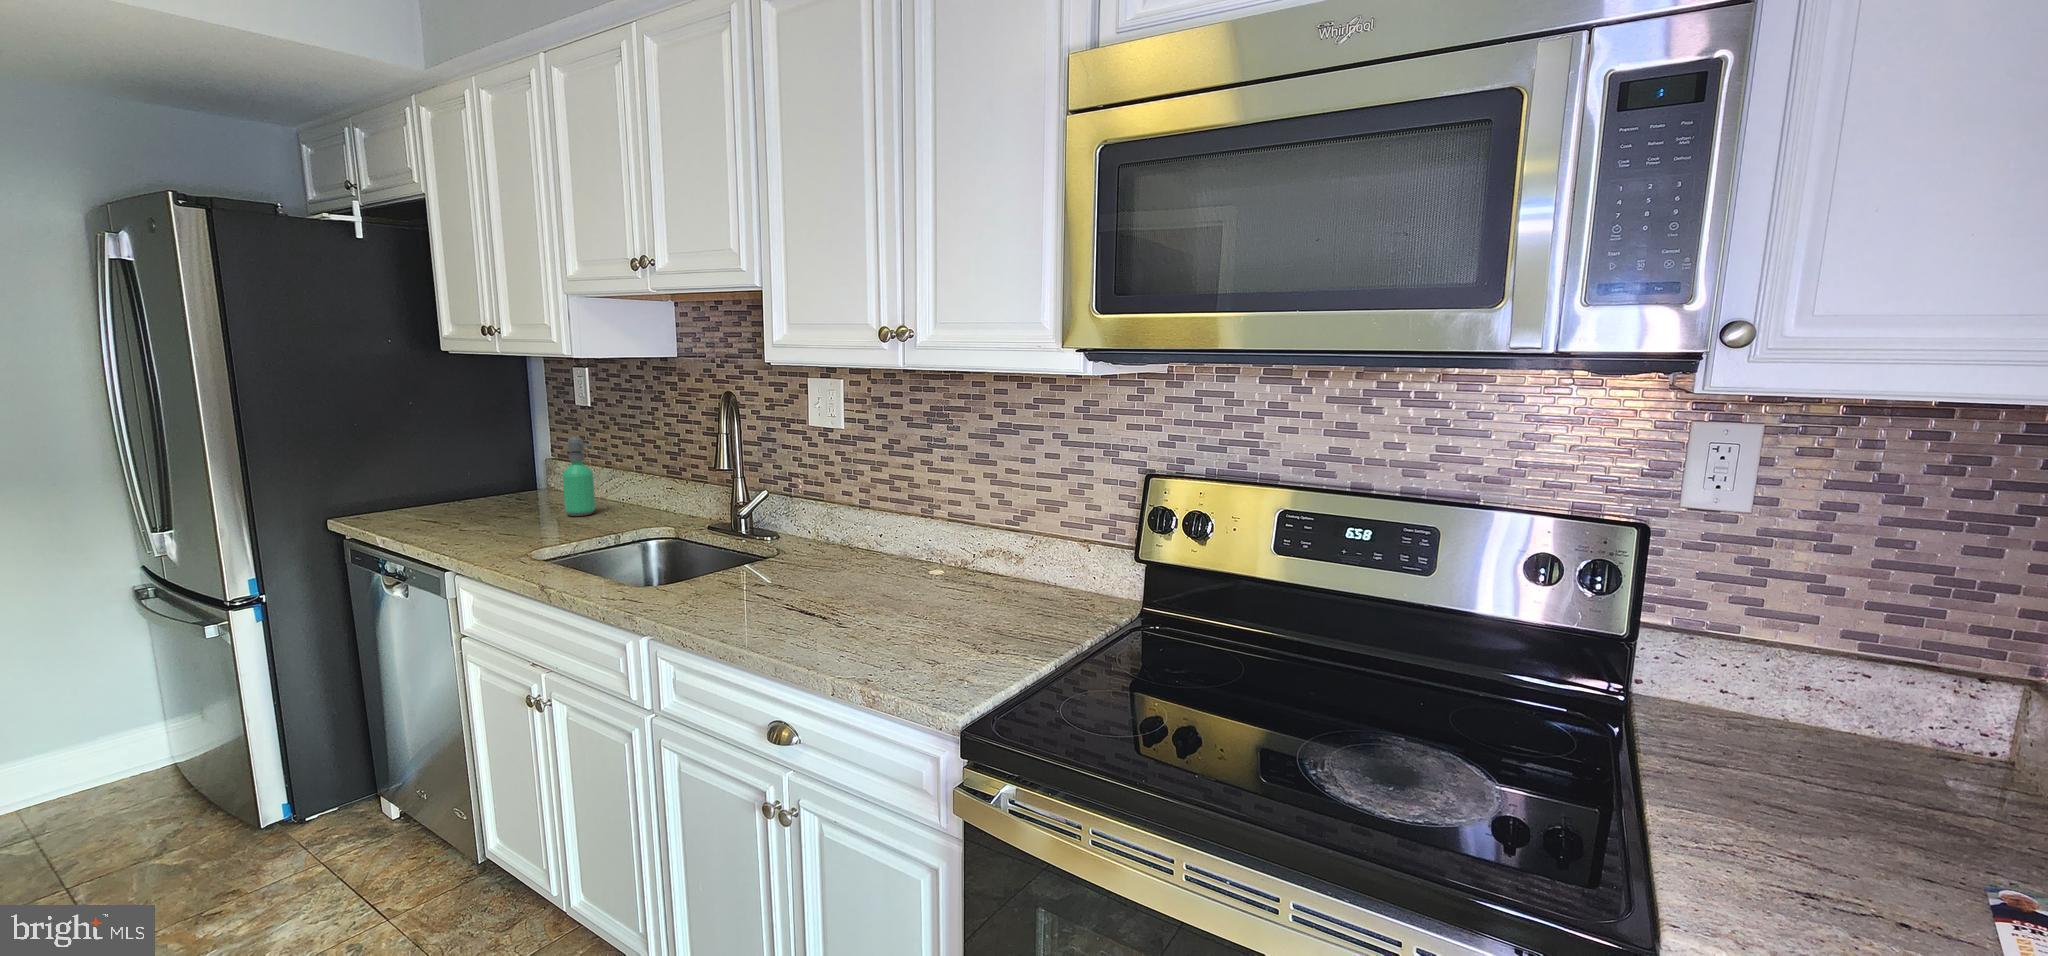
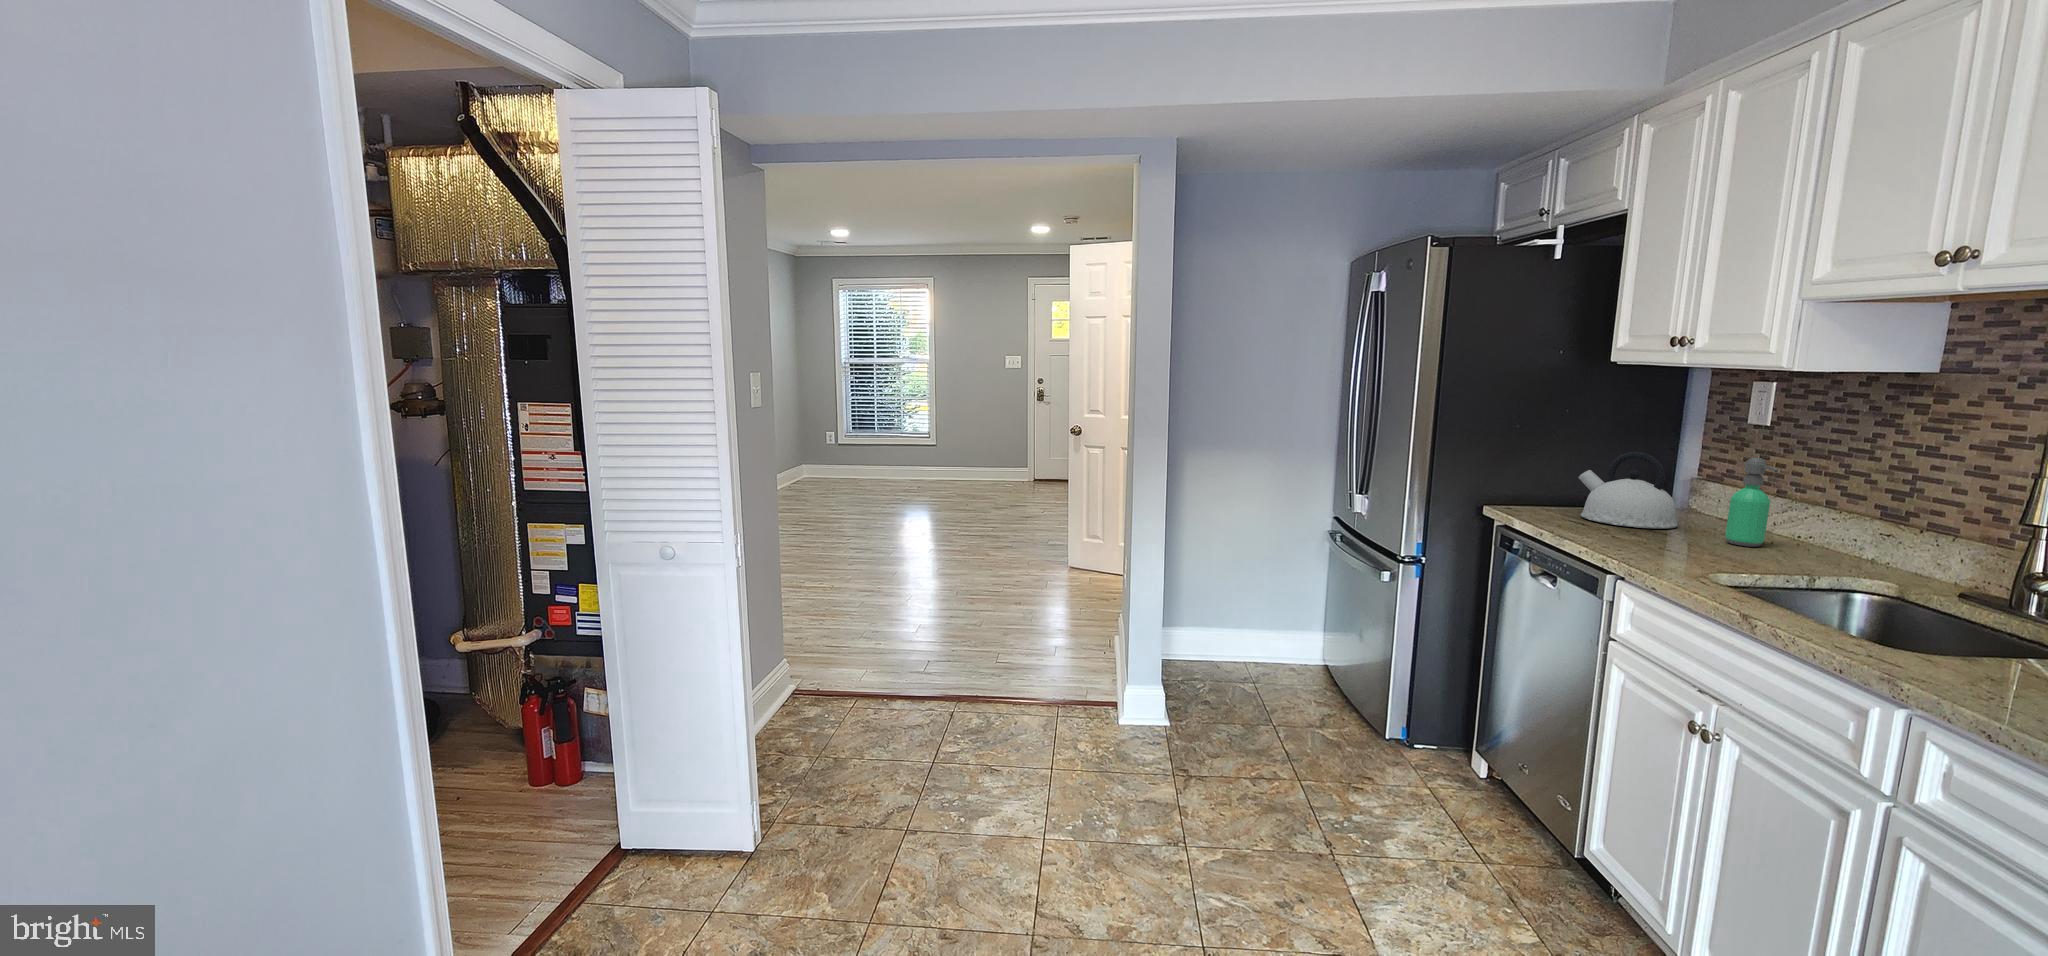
kettle: none [430,441,533,517] -> present [1578,452,1678,529]

